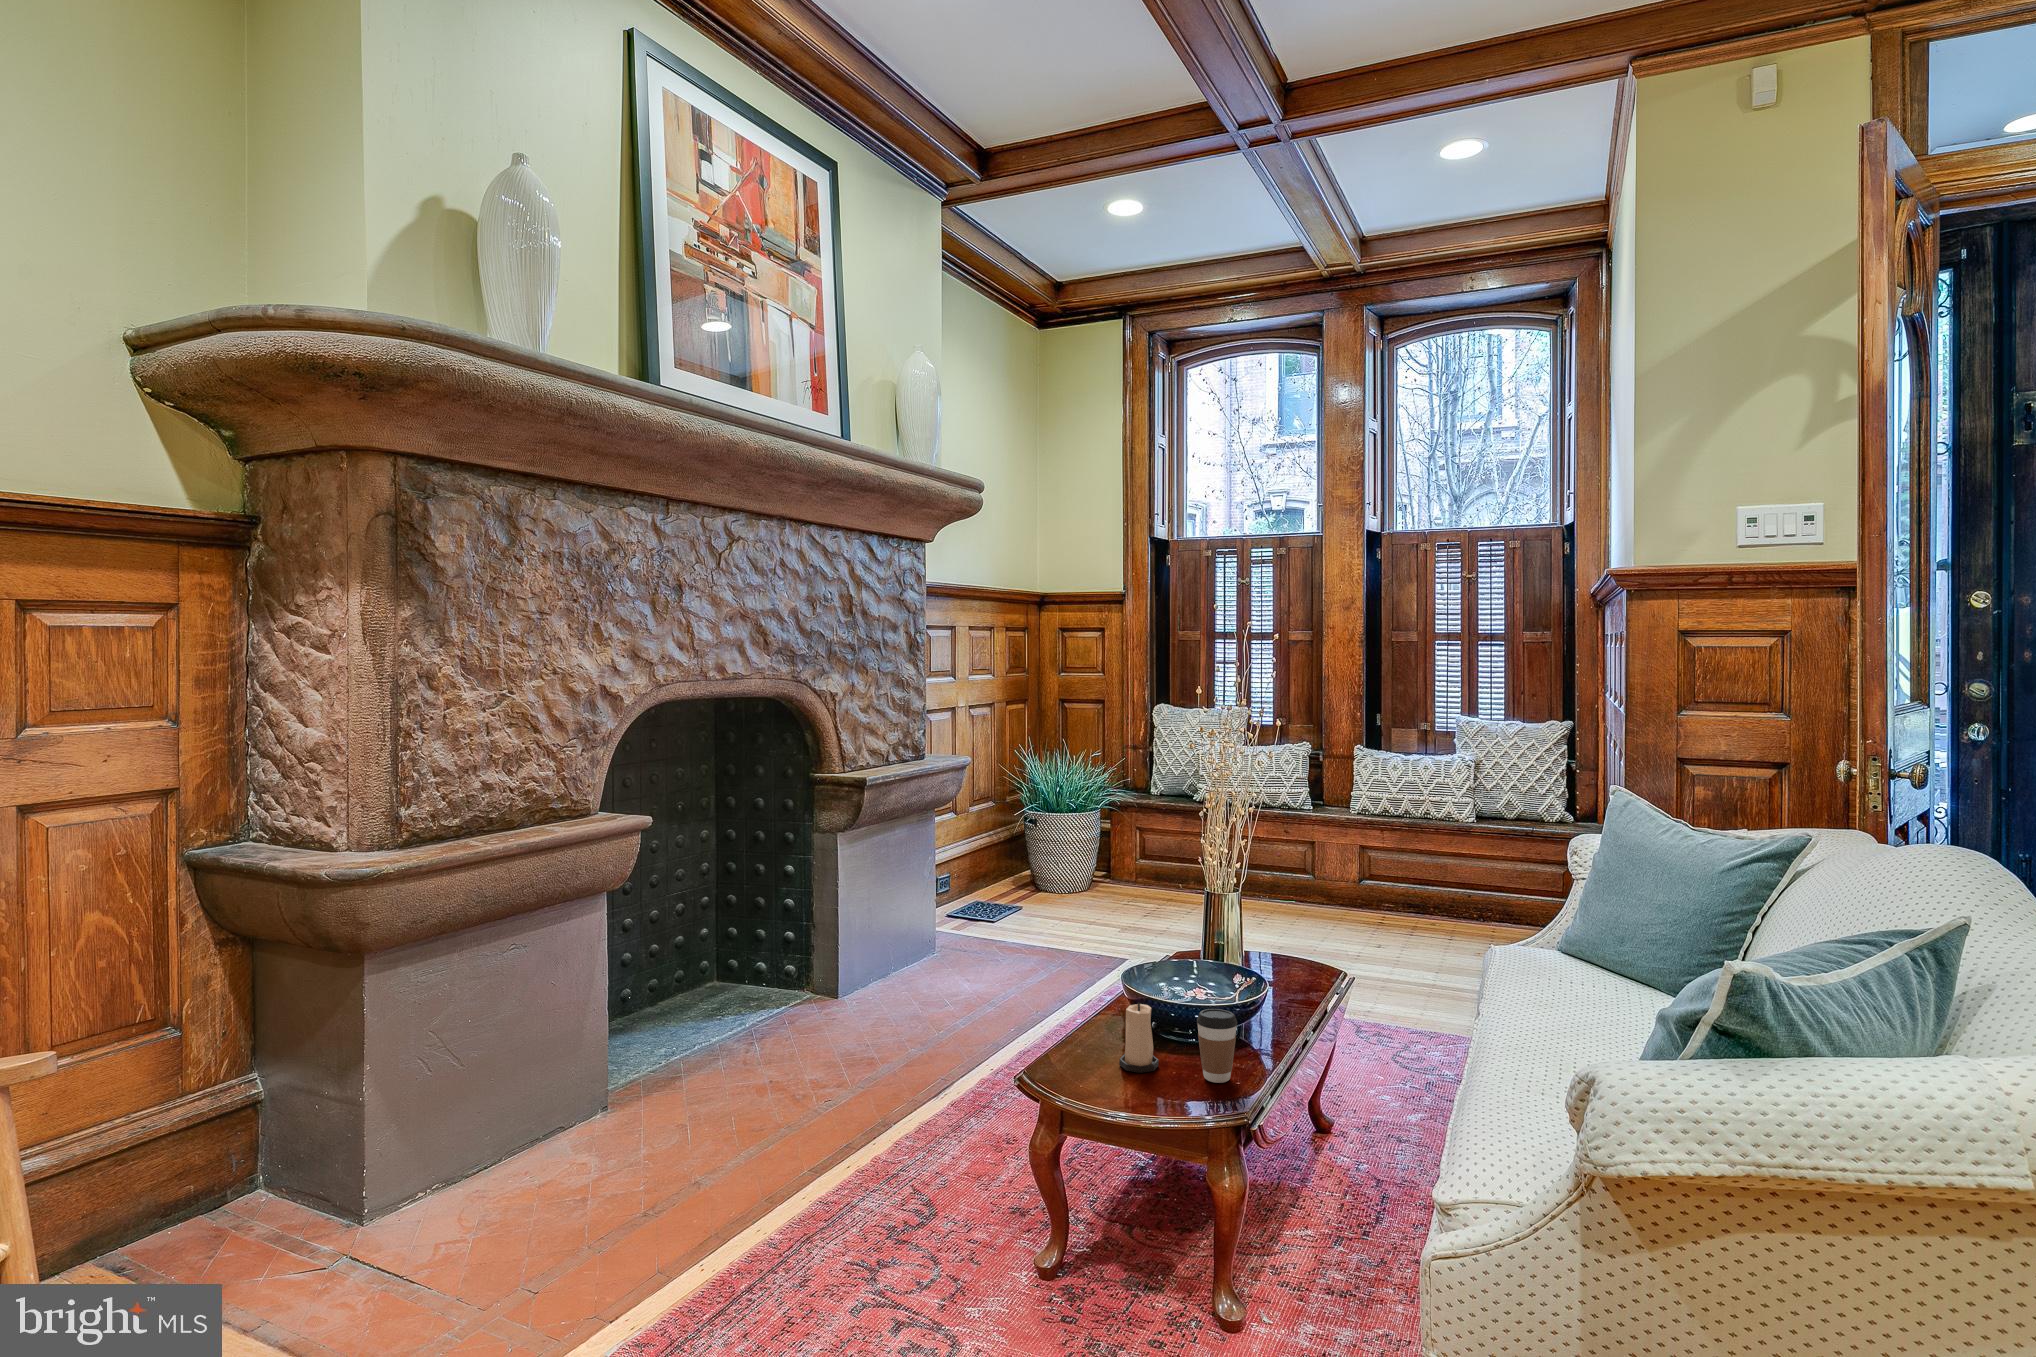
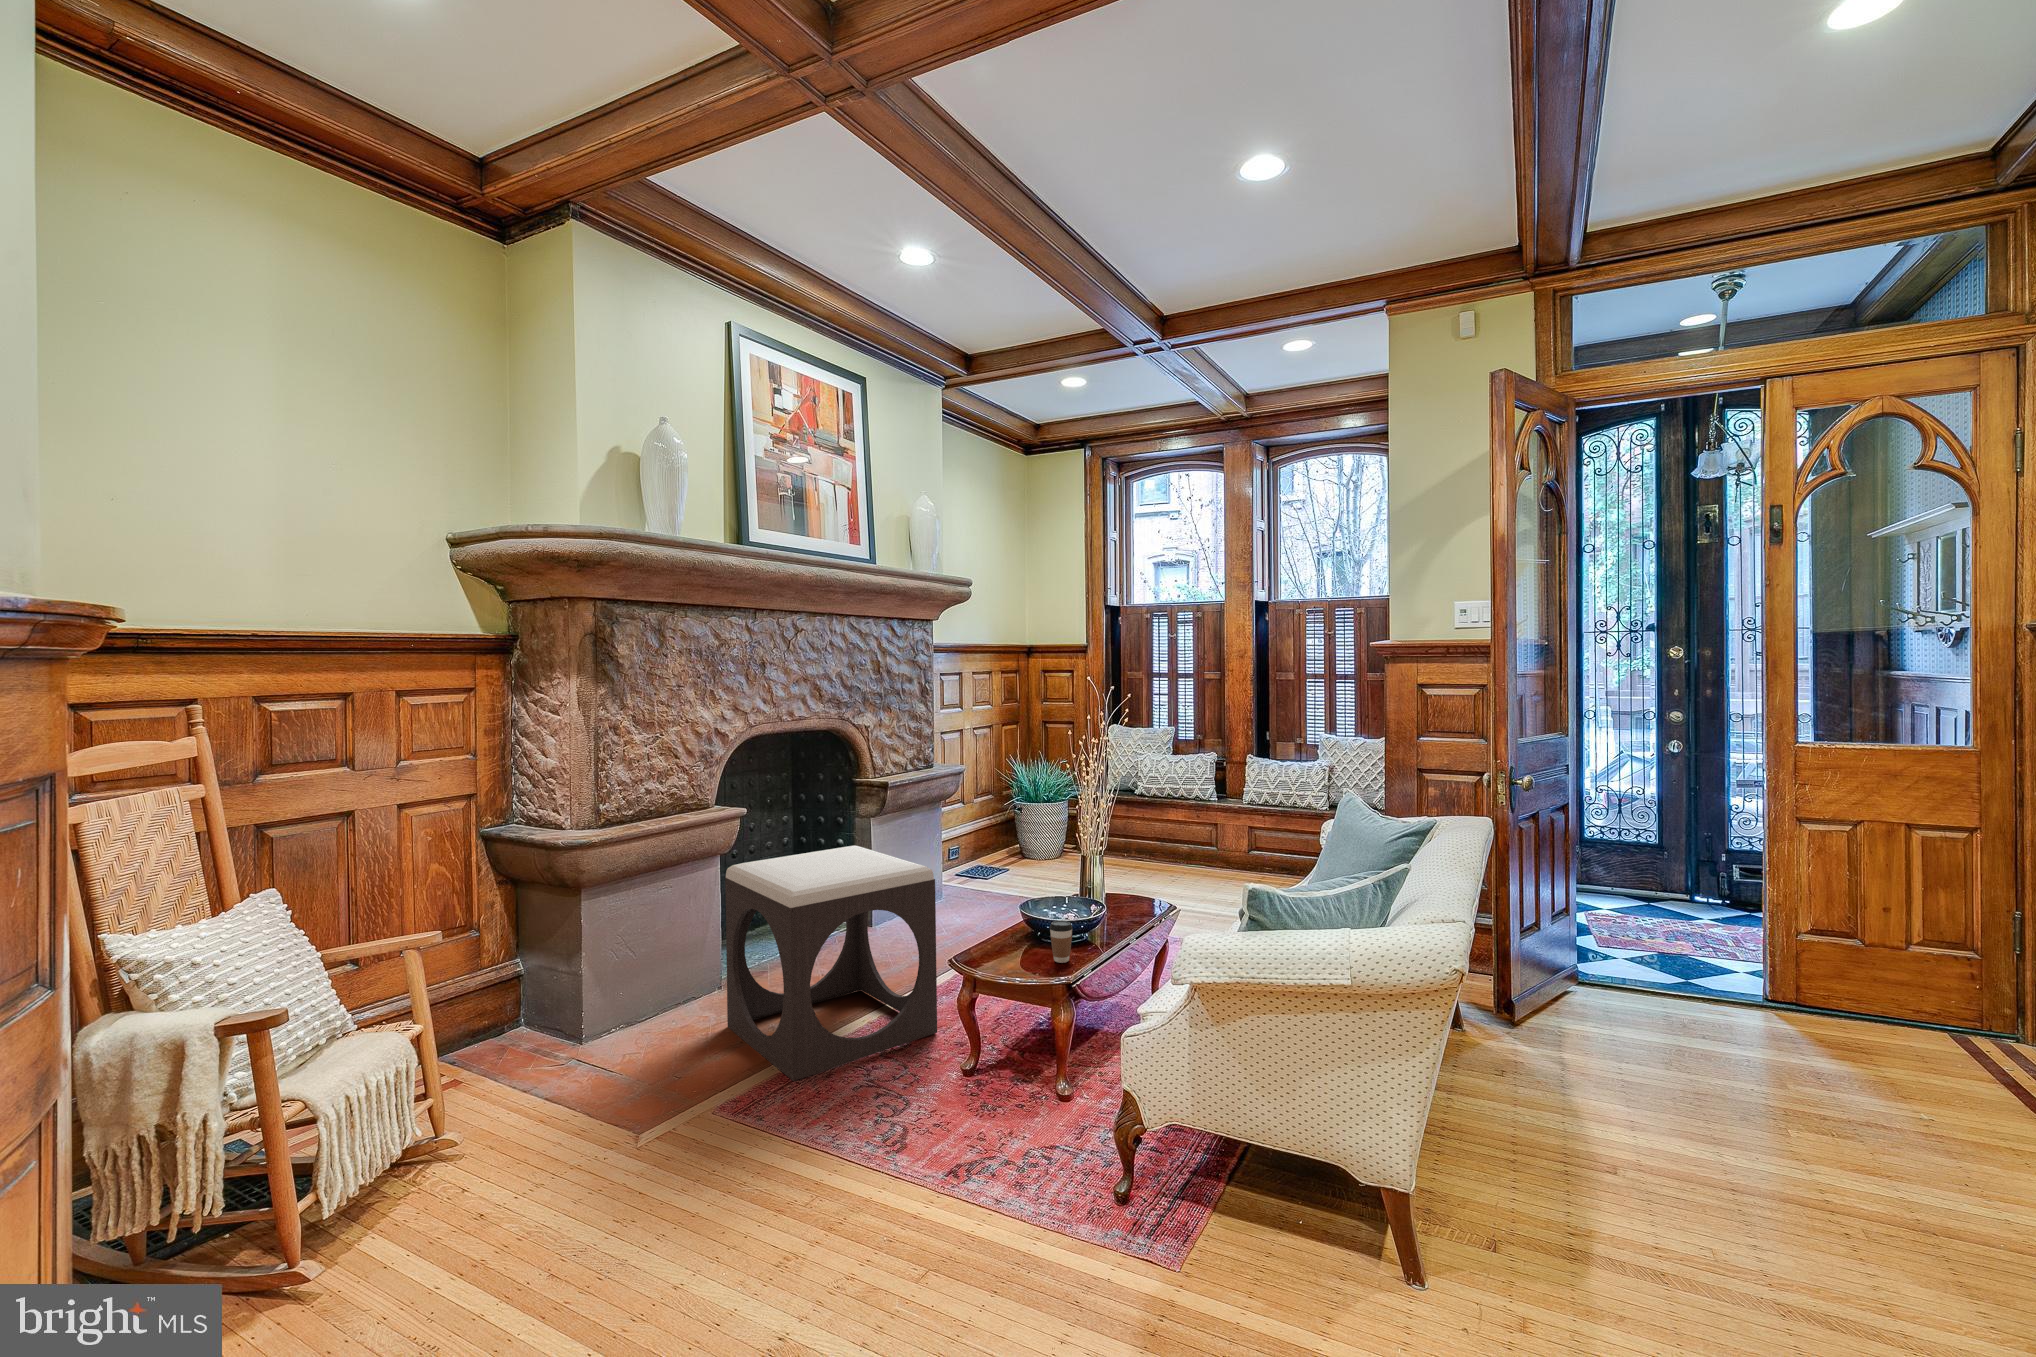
footstool: none [619,877,979,1295] -> present [725,846,937,1081]
candle: present [1119,1002,1159,1073] -> none [1009,917,1031,958]

